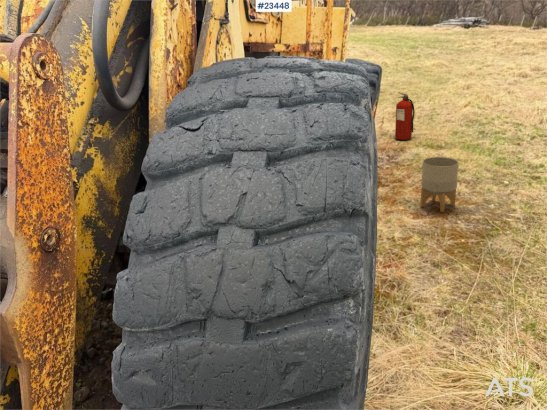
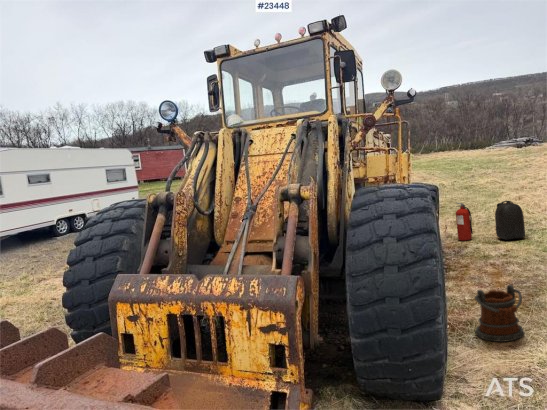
backpack: none [441,95,477,143] -> present [495,201,525,240]
planter: present [420,157,459,212] -> none [480,243,510,283]
bucket: none [403,243,480,329] -> present [475,285,525,342]

